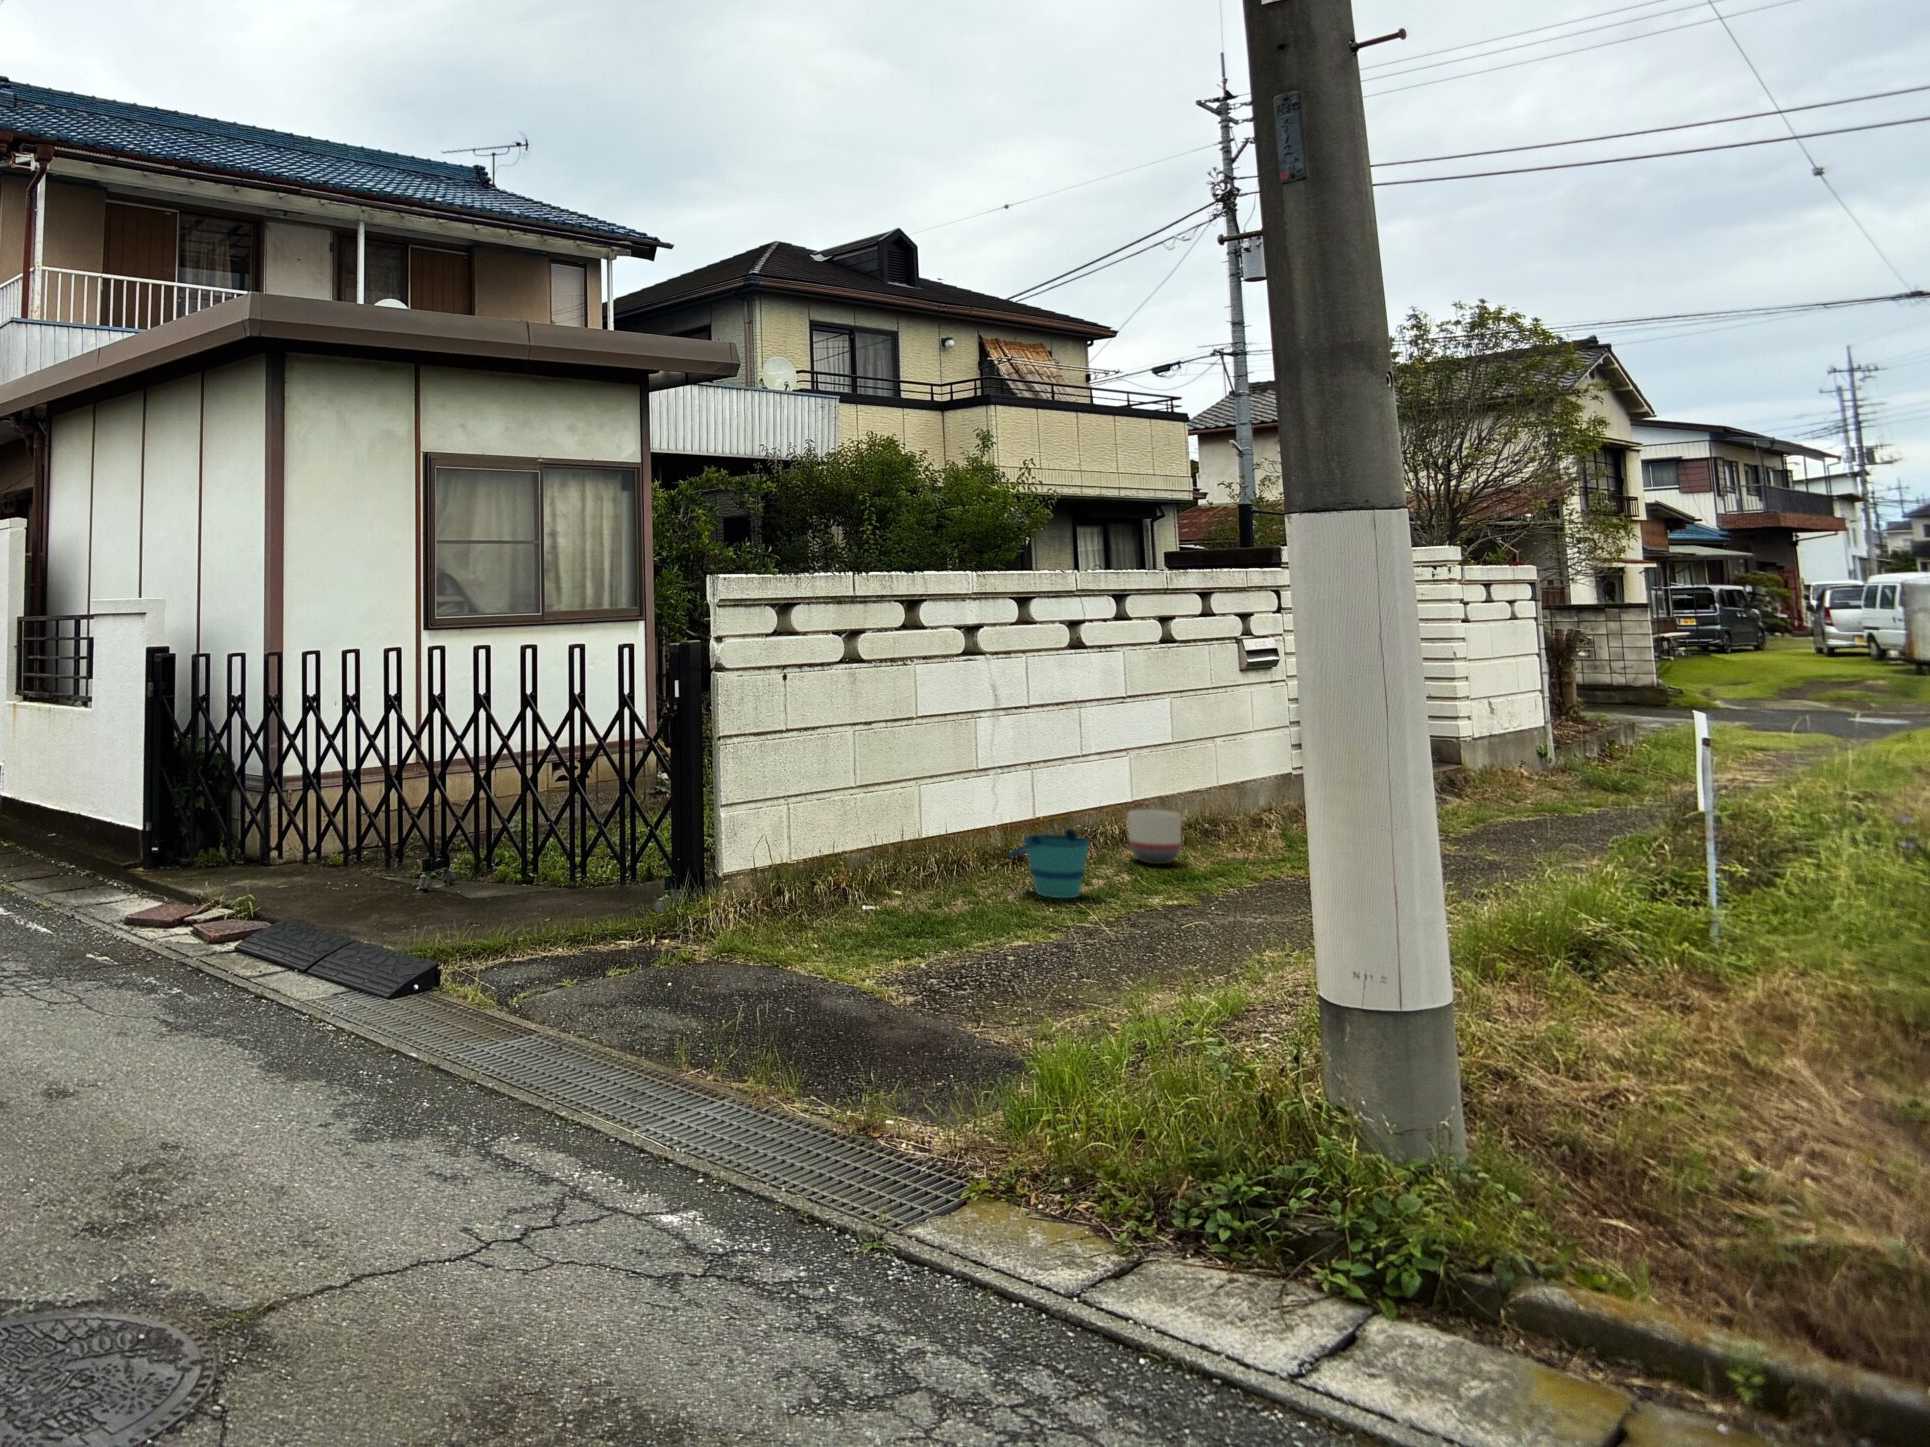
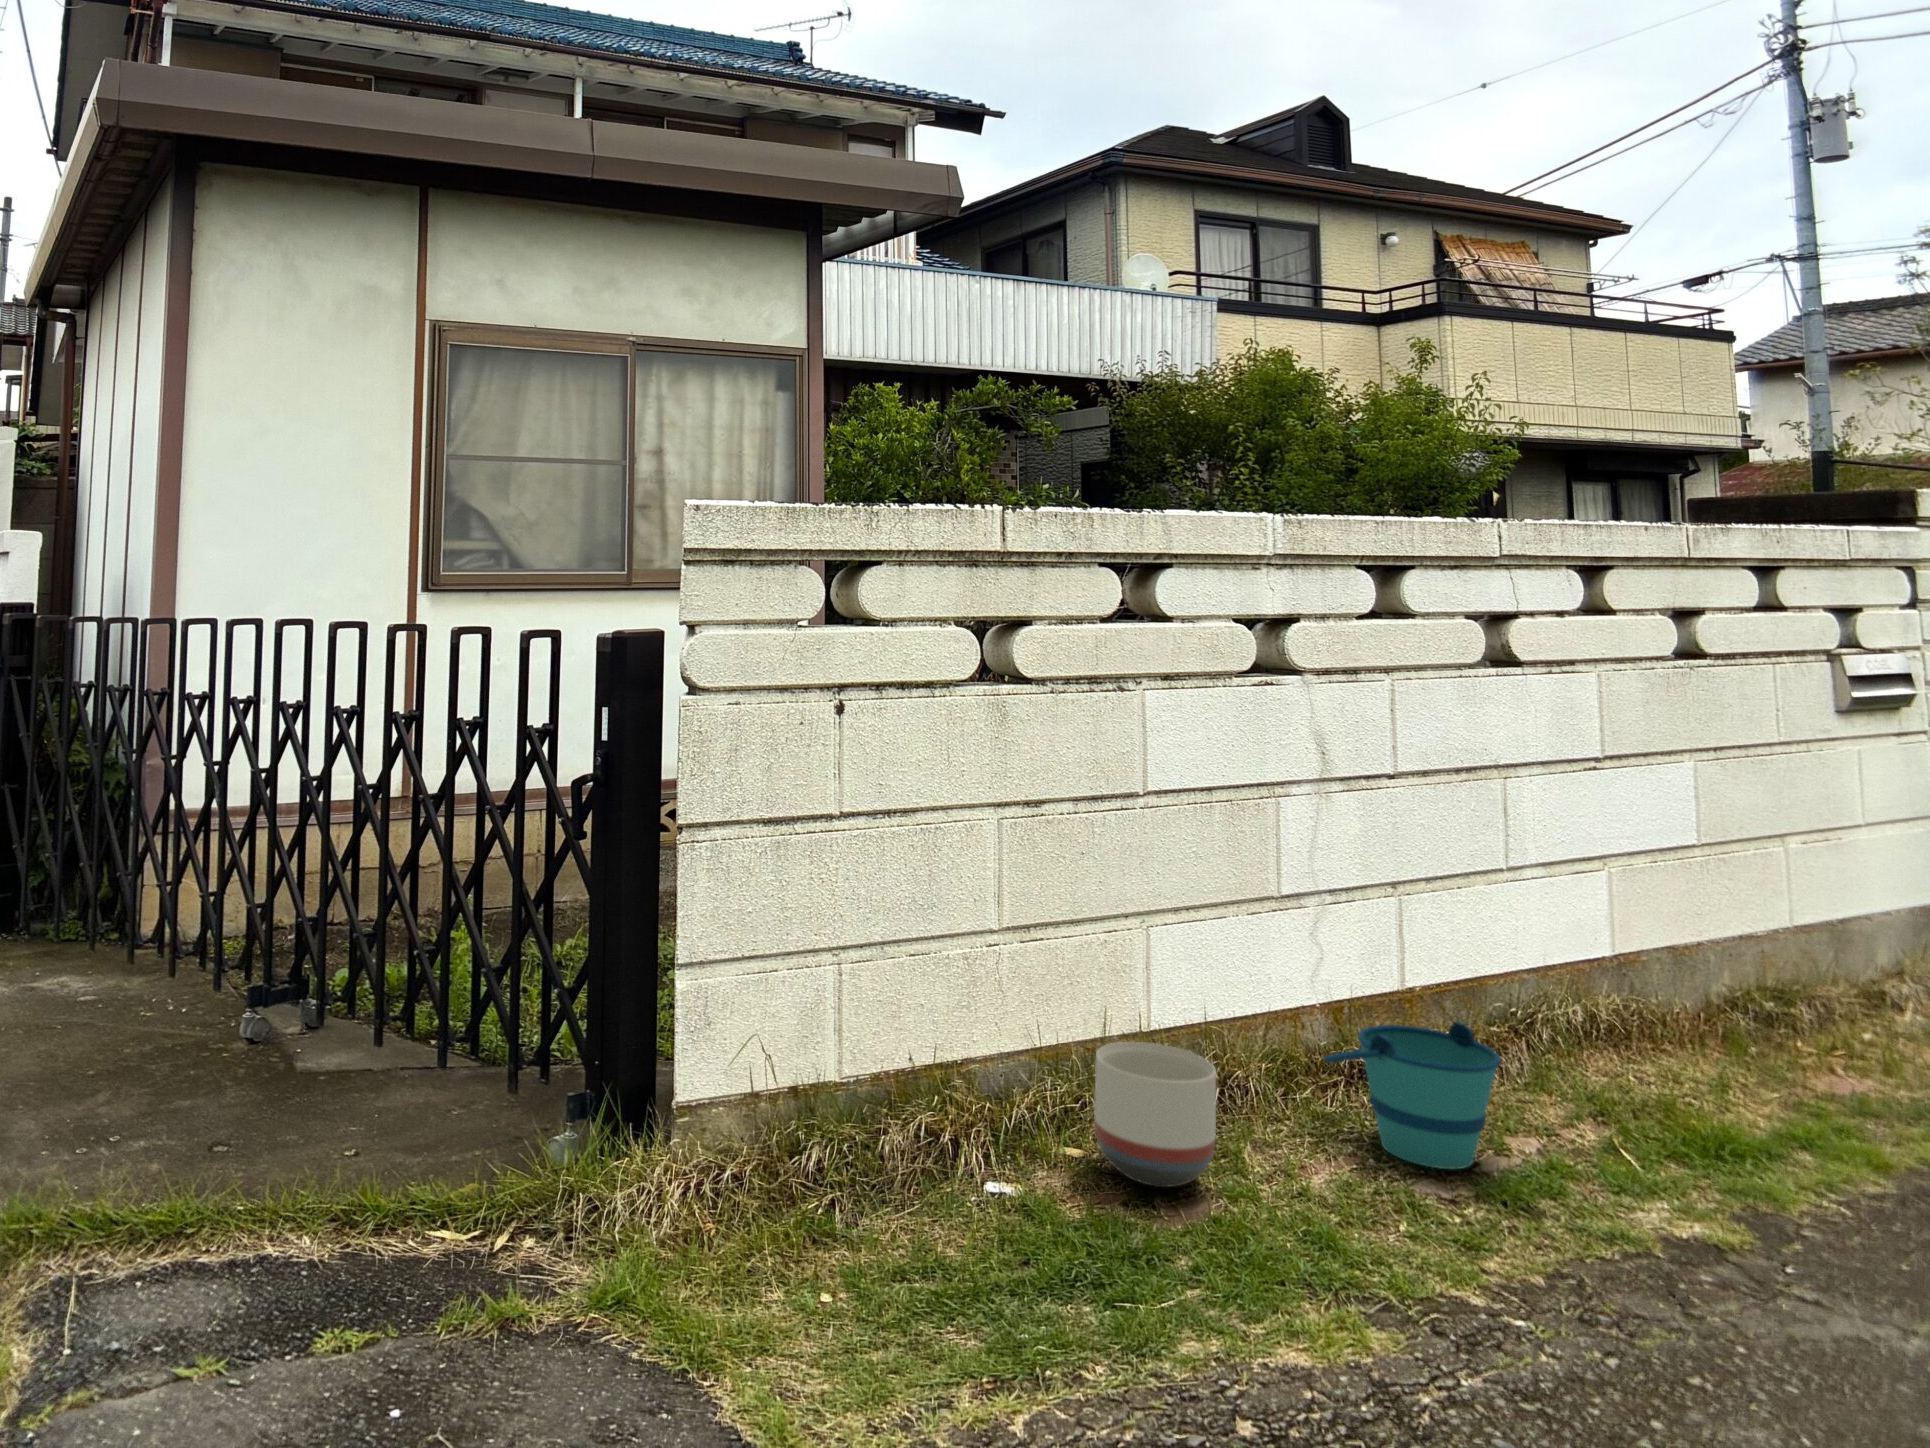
planter: present [1128,810,1181,864] -> present [1094,1042,1216,1187]

